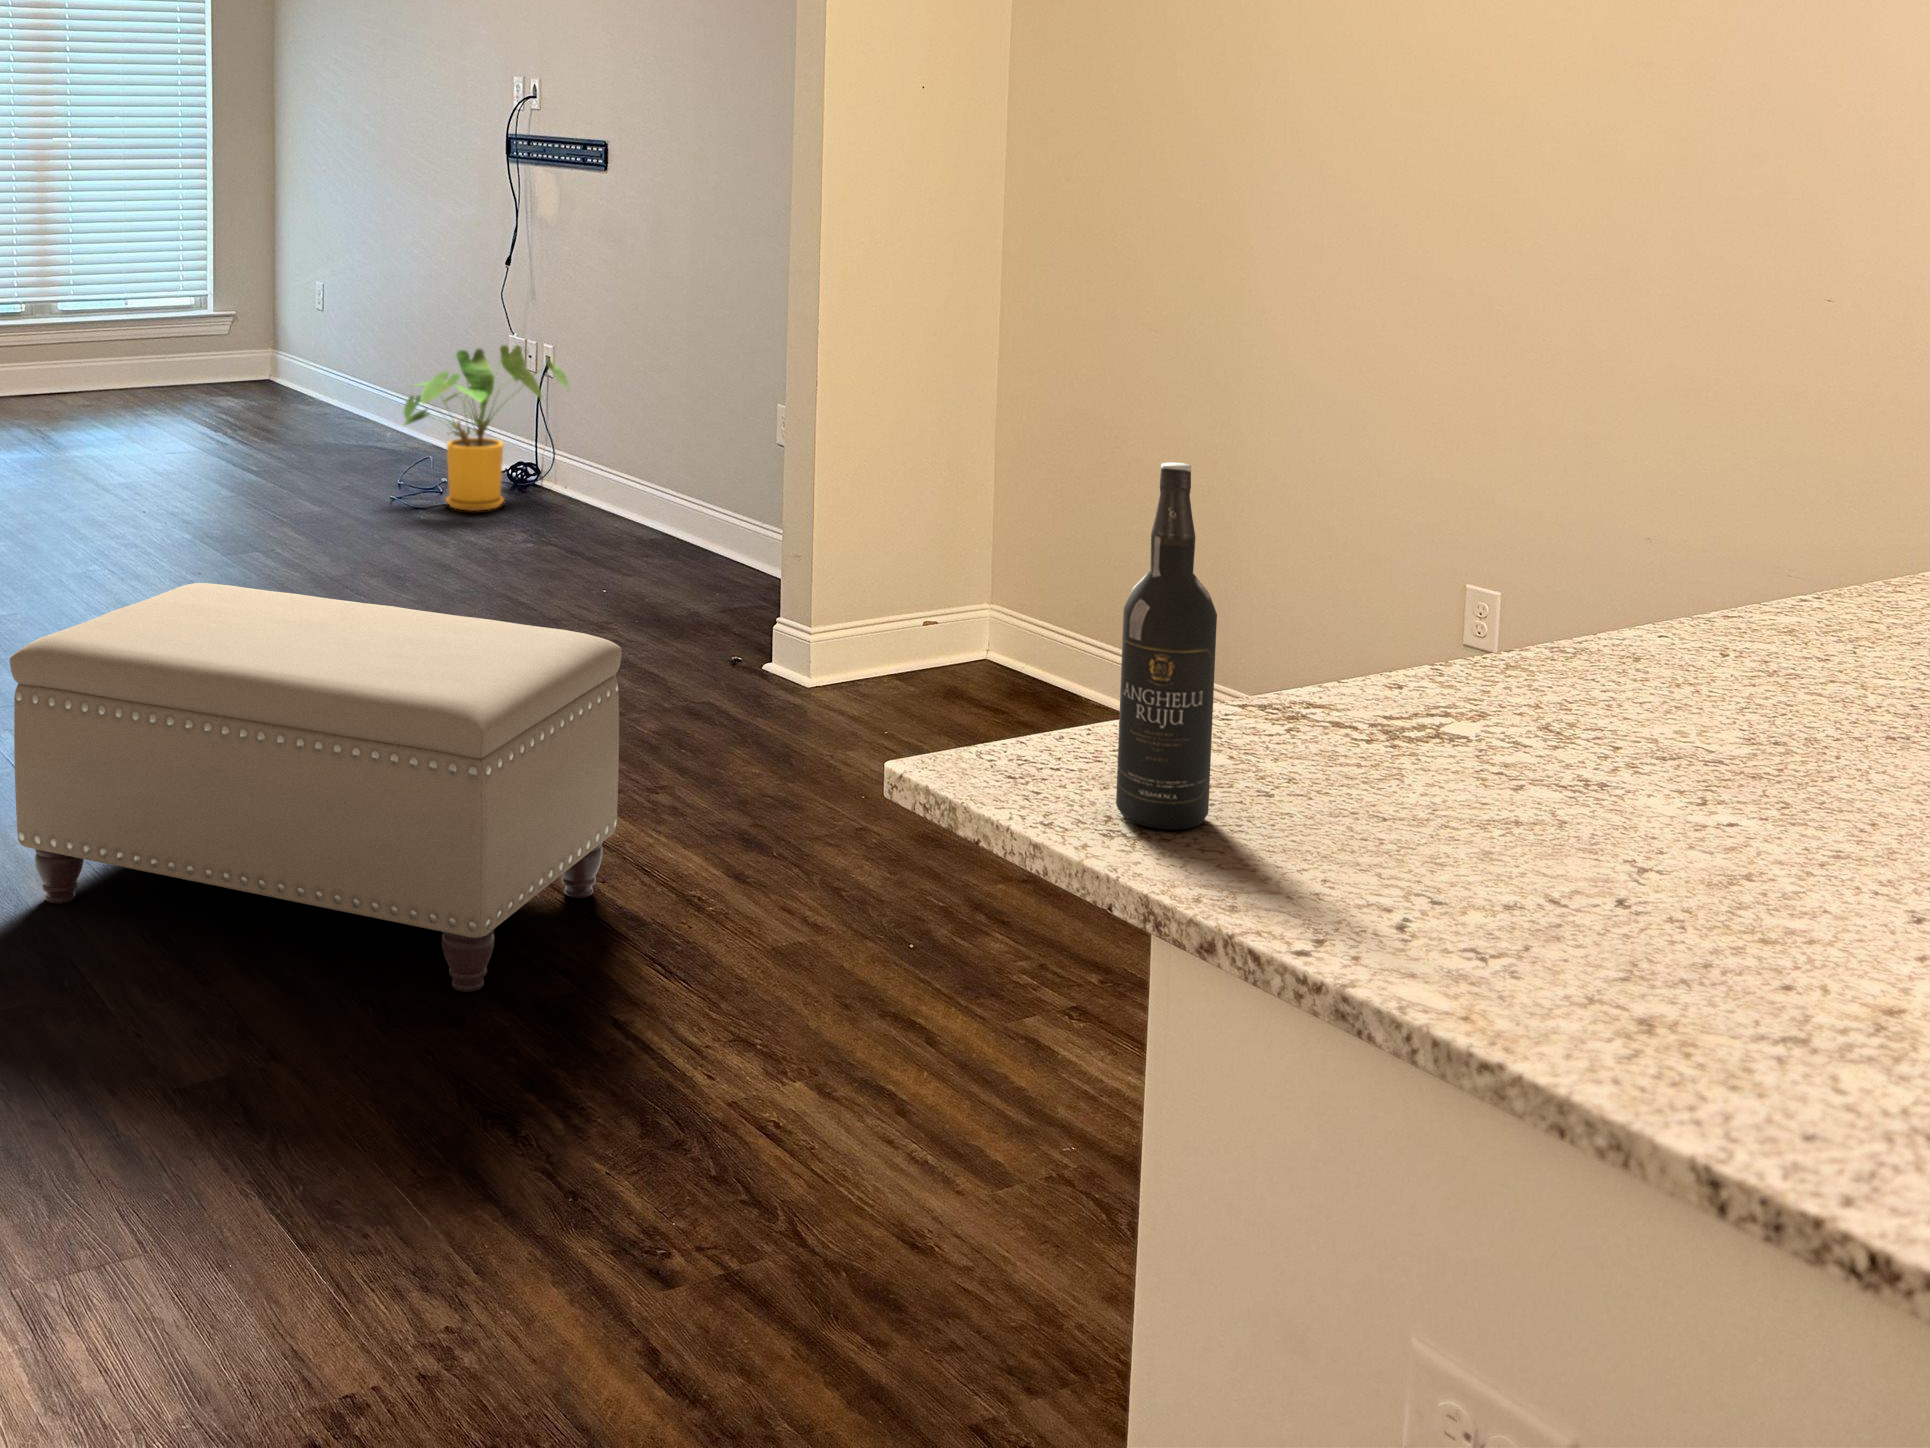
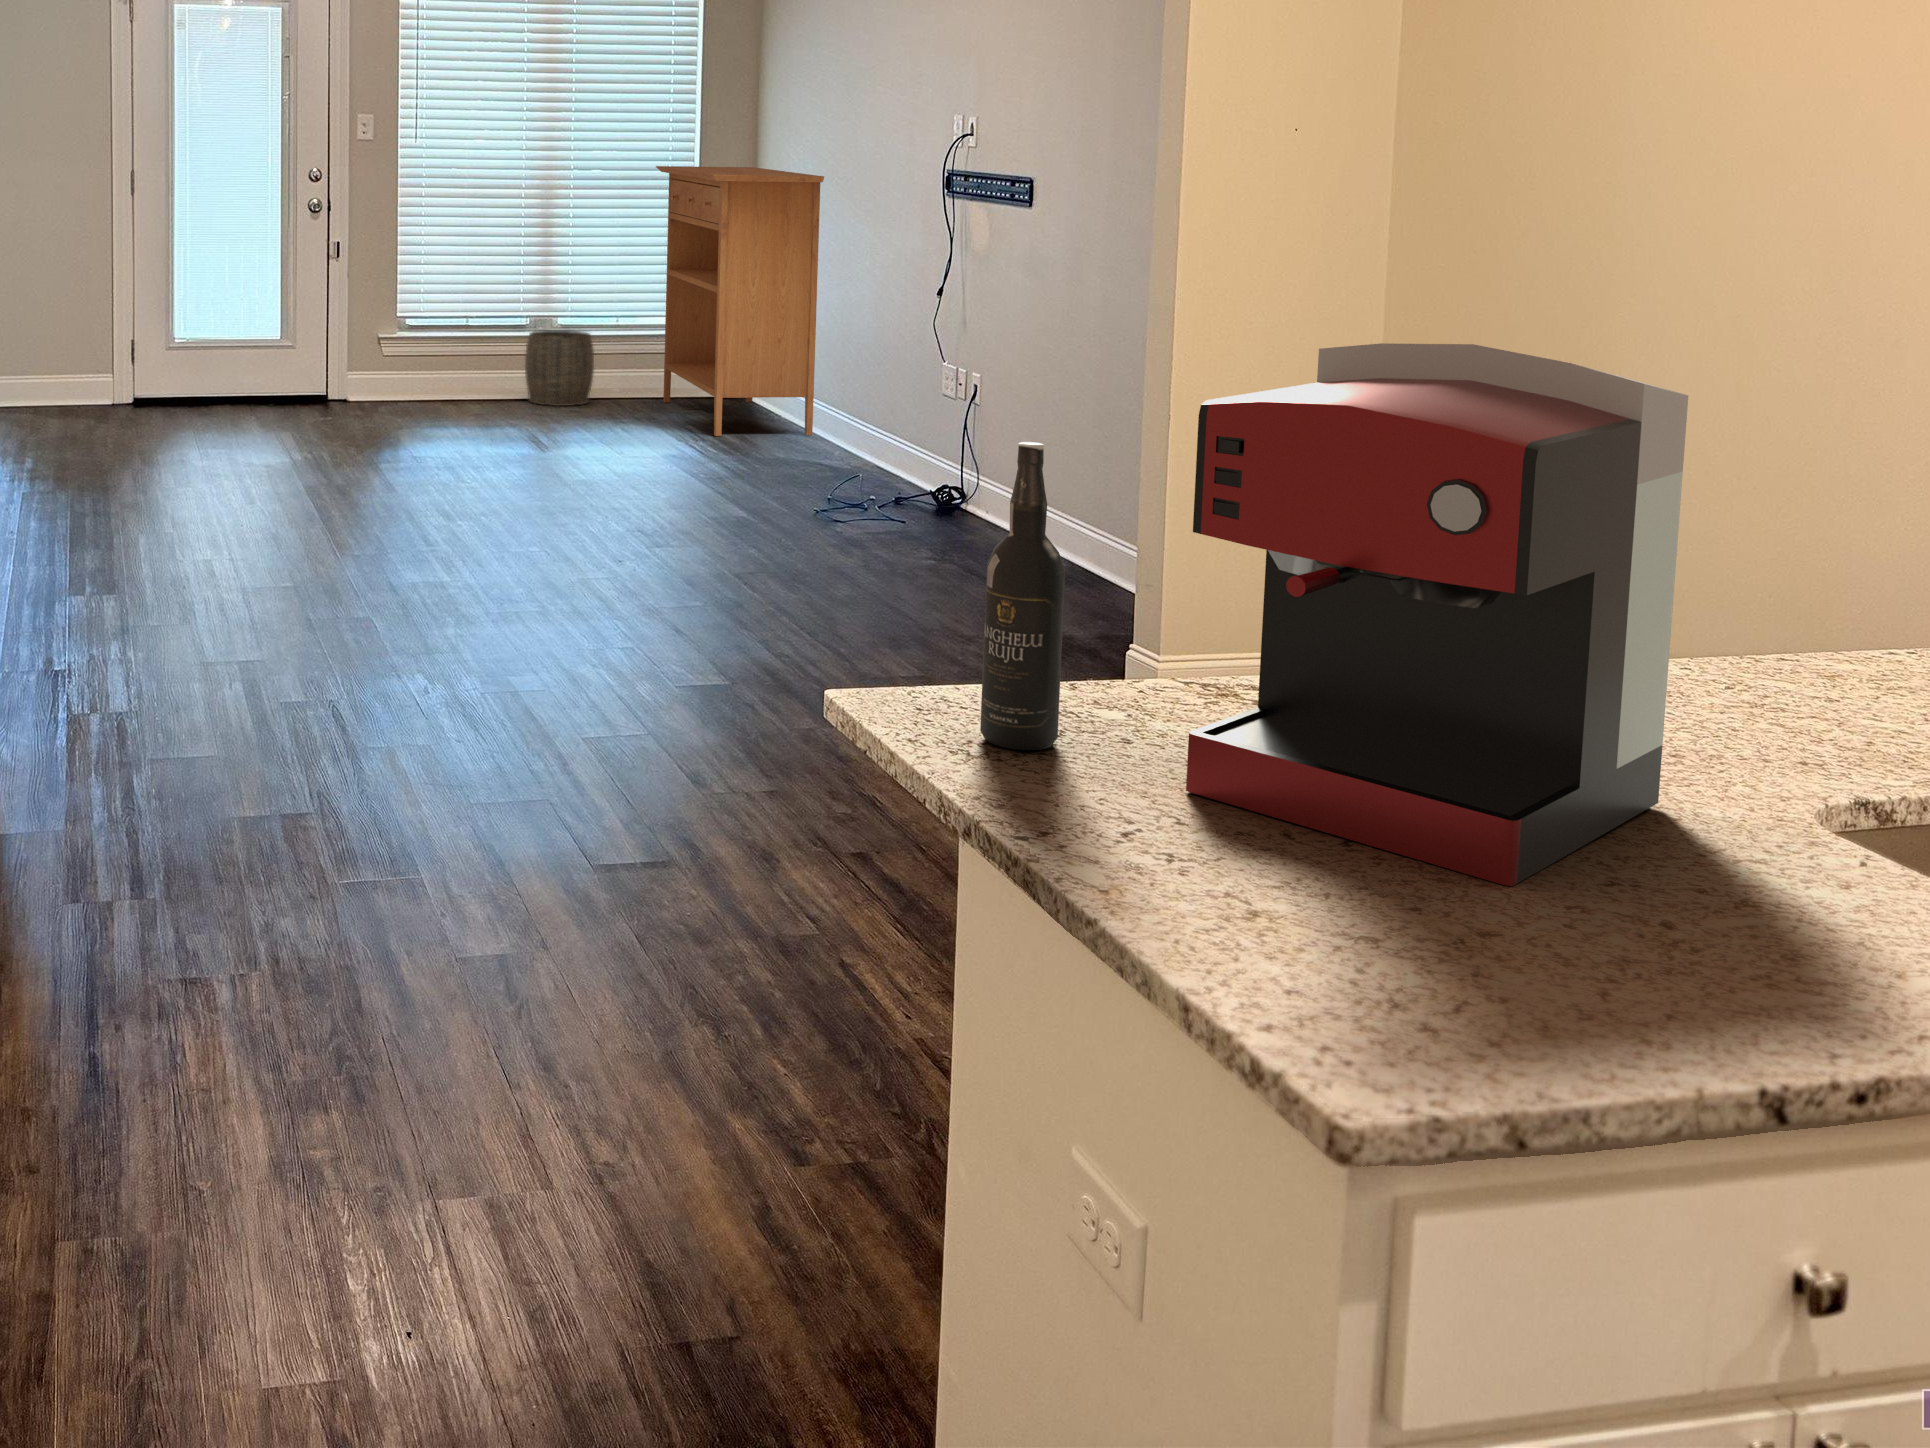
console table: none [163,133,359,425] -> present [656,166,824,436]
woven basket: none [23,317,102,401] -> present [525,330,594,406]
coffee maker: none [1395,325,1861,939] -> present [1186,343,1688,886]
house plant: present [403,345,569,511] -> none [827,371,990,526]
ottoman: present [10,583,622,992] -> none [382,553,901,922]

